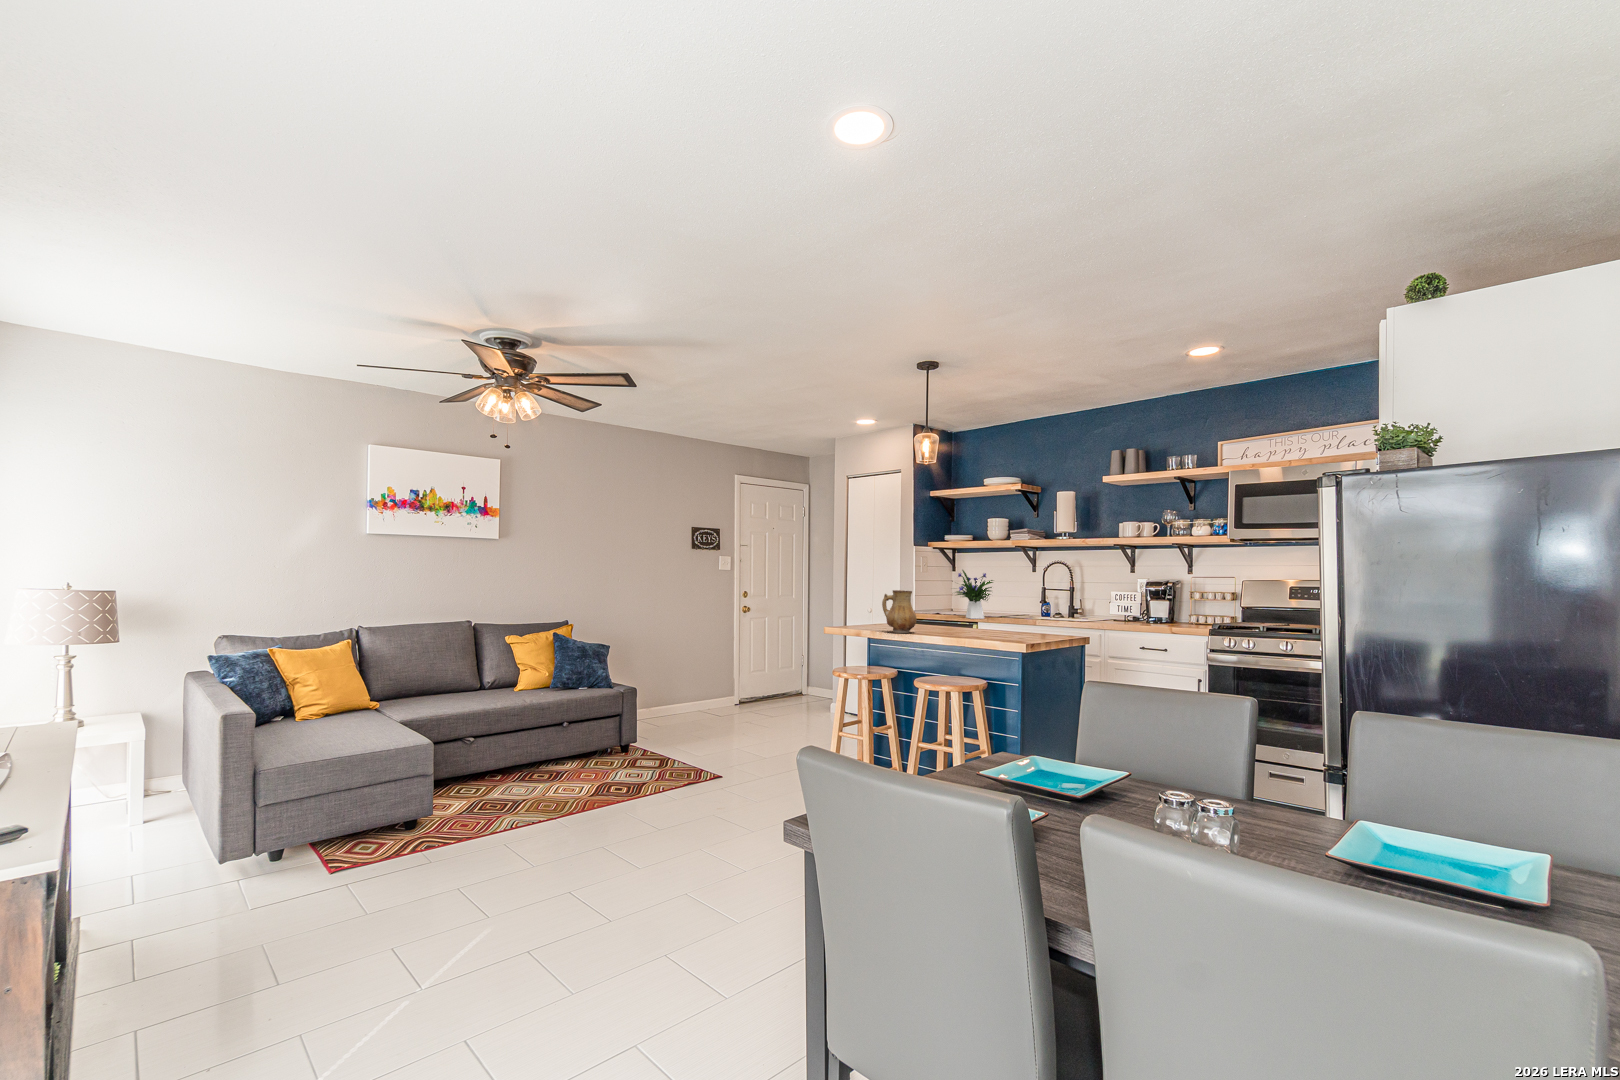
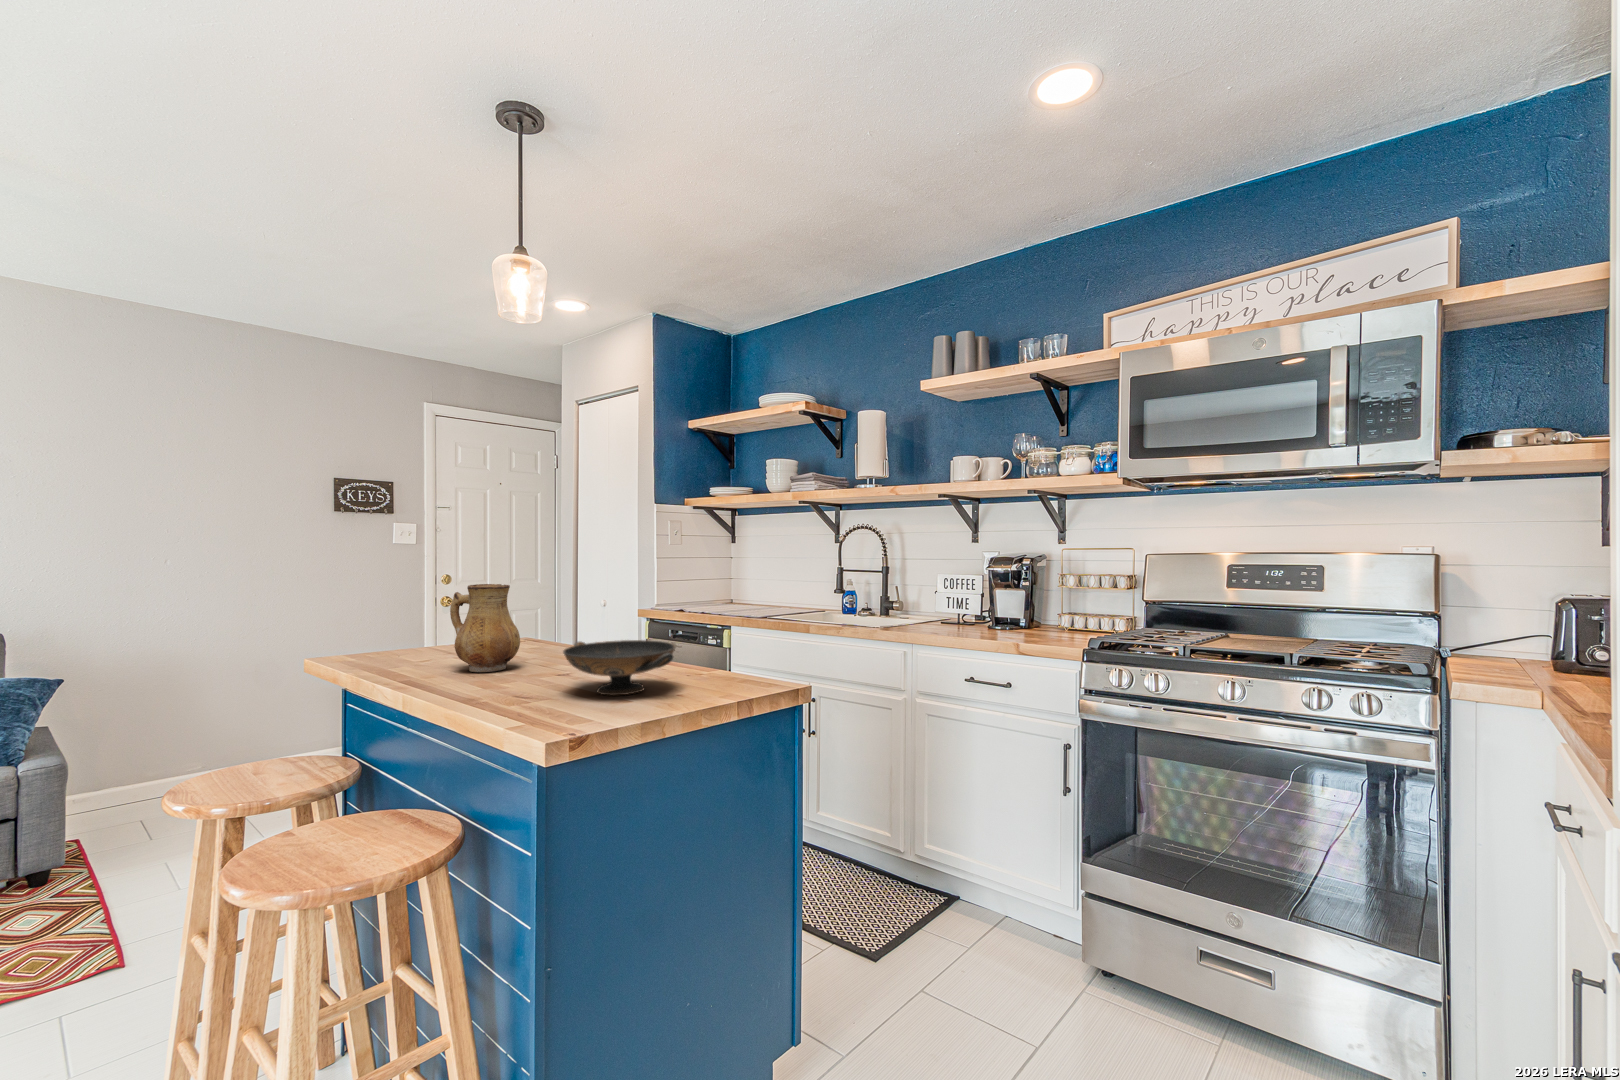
flower arrangement: present [956,570,993,619] -> none [717,540,788,616]
decorative bowl: none [964,617,1024,640] -> present [563,640,675,695]

